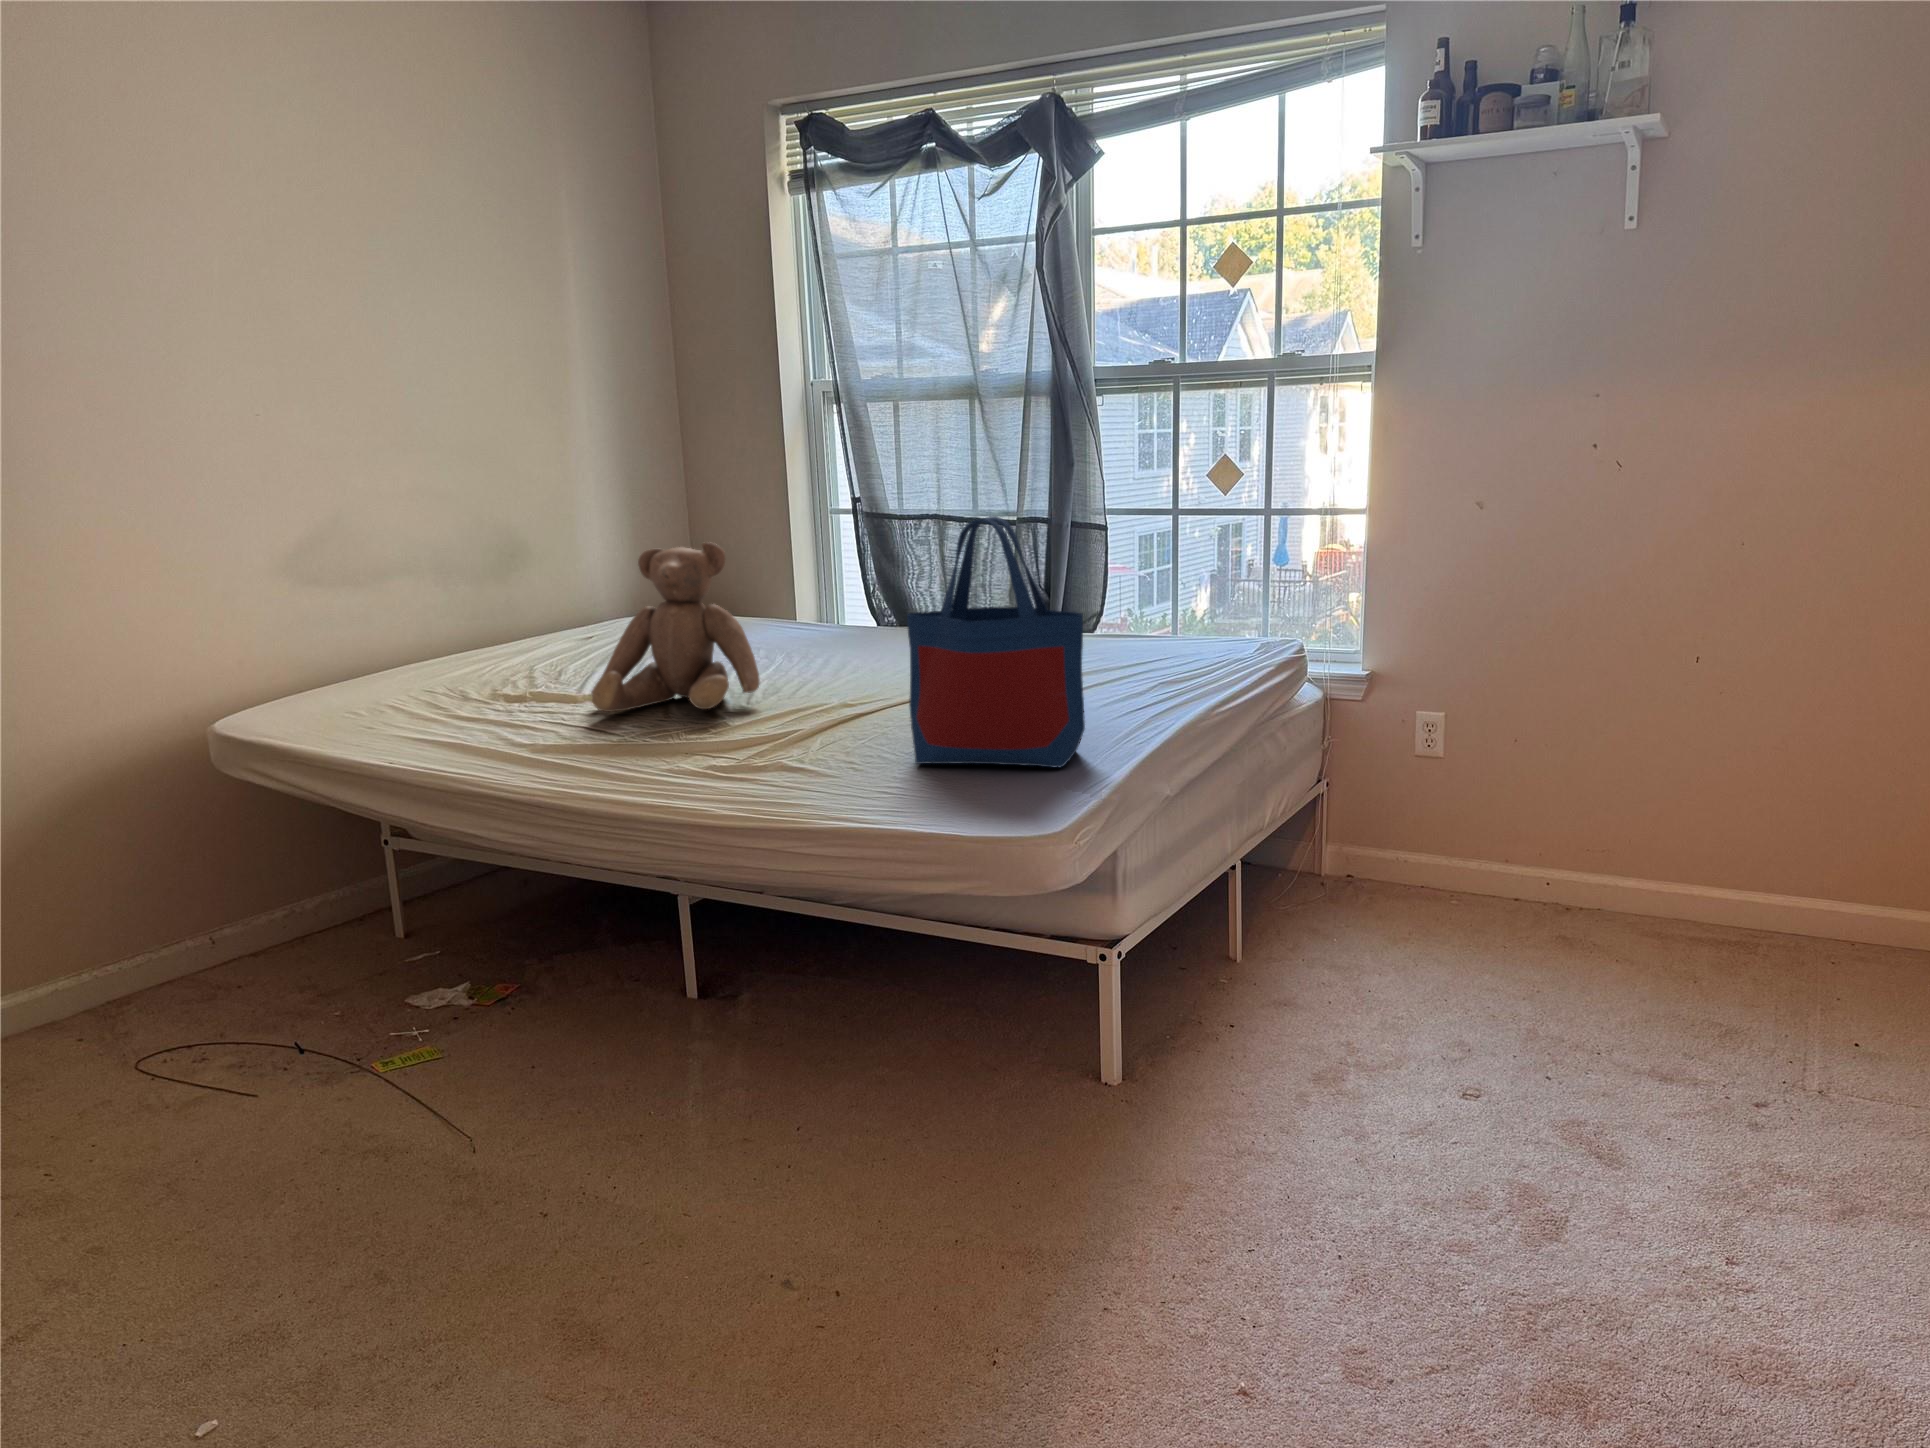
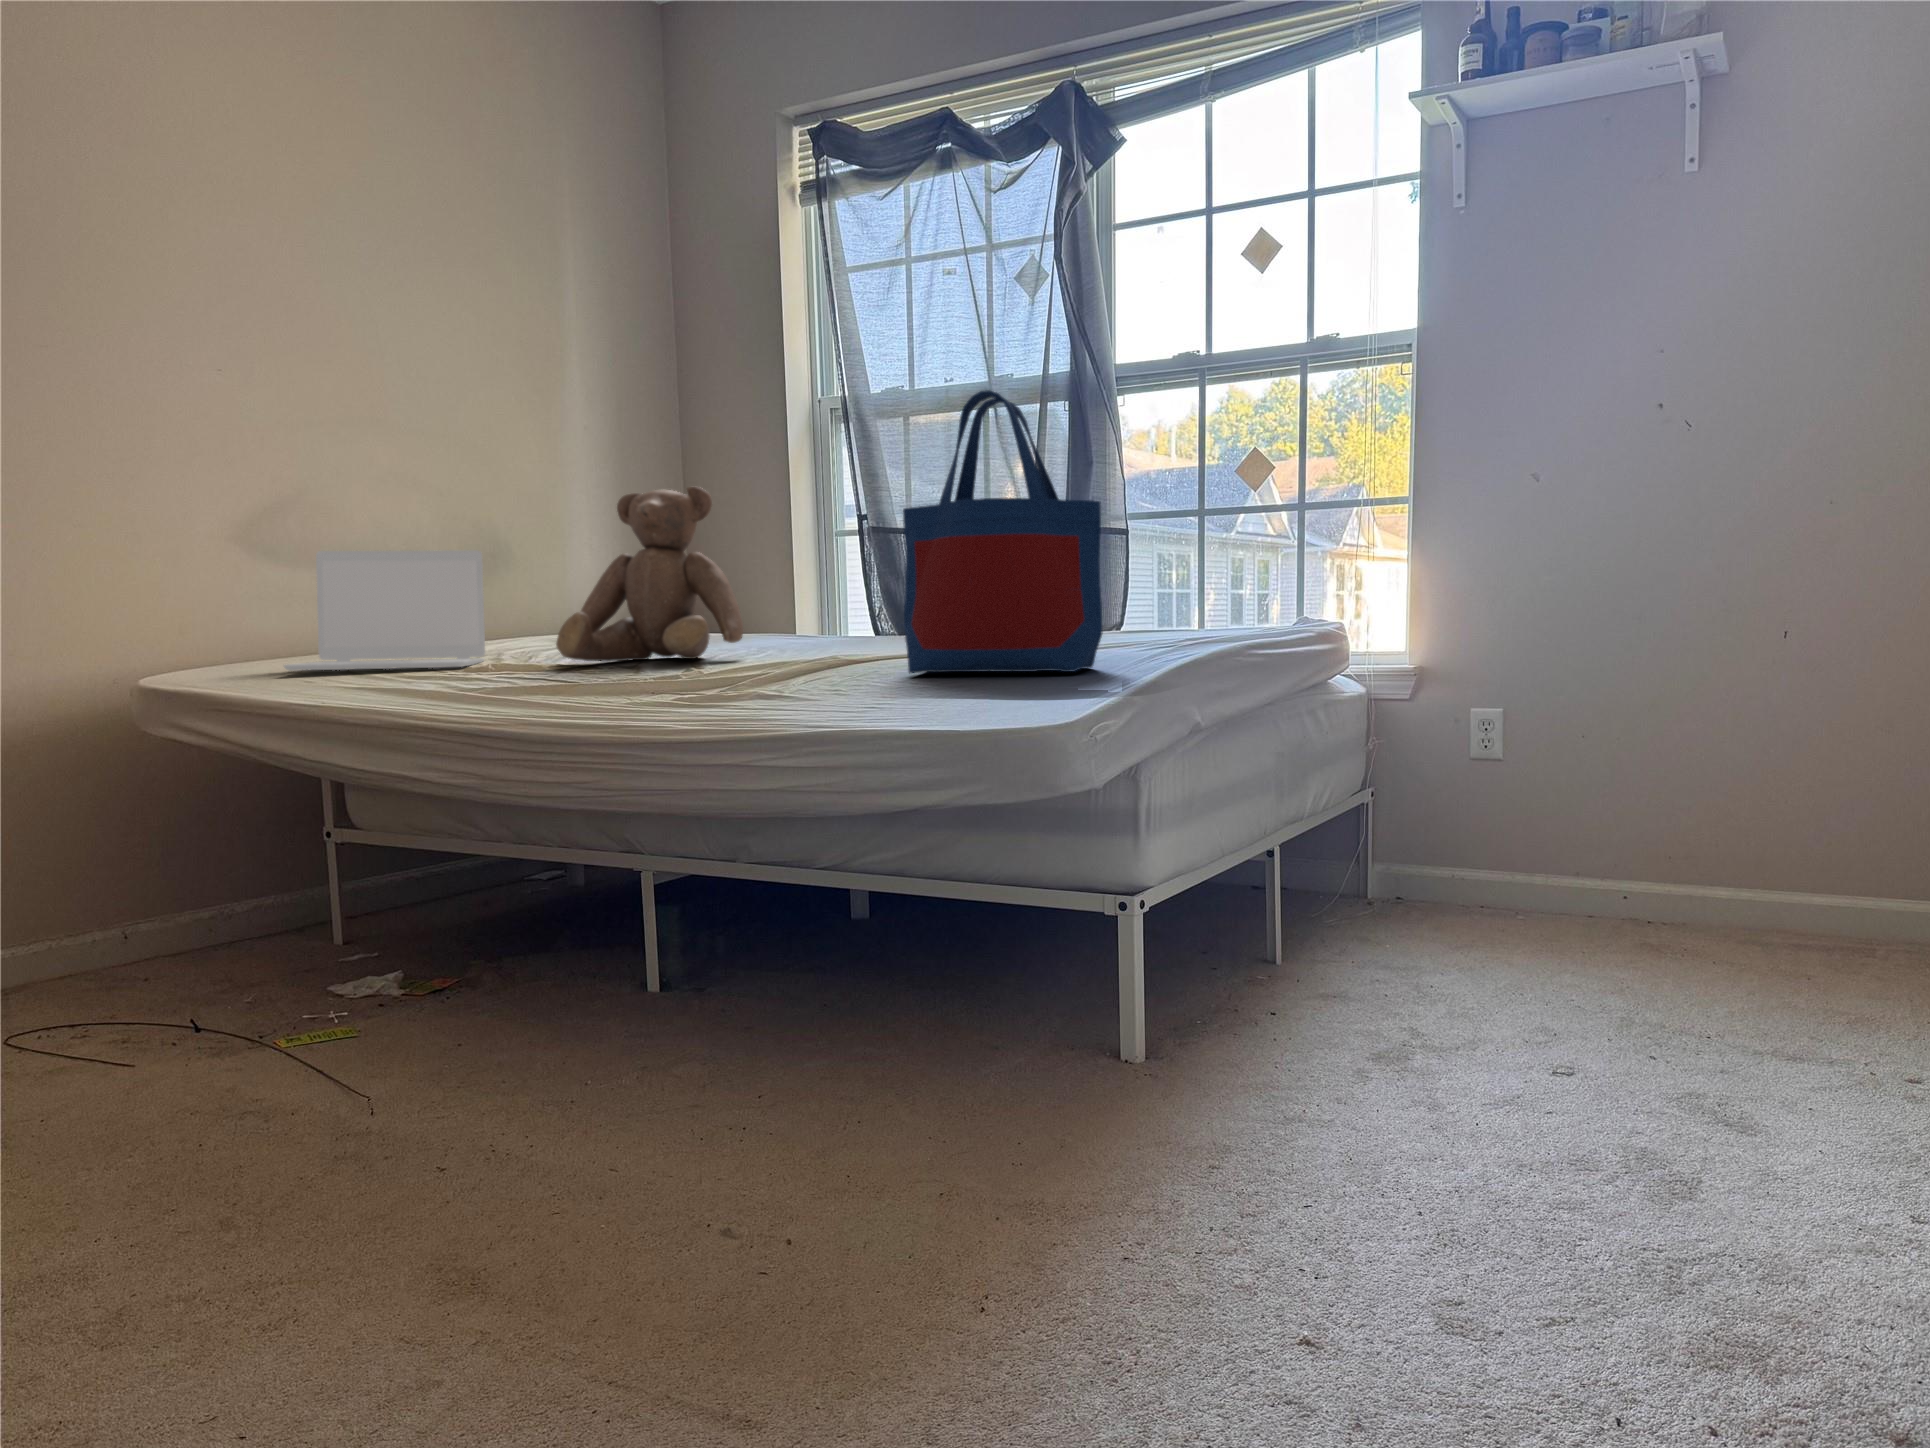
laptop: none [345,592,521,725] -> present [284,550,485,671]

